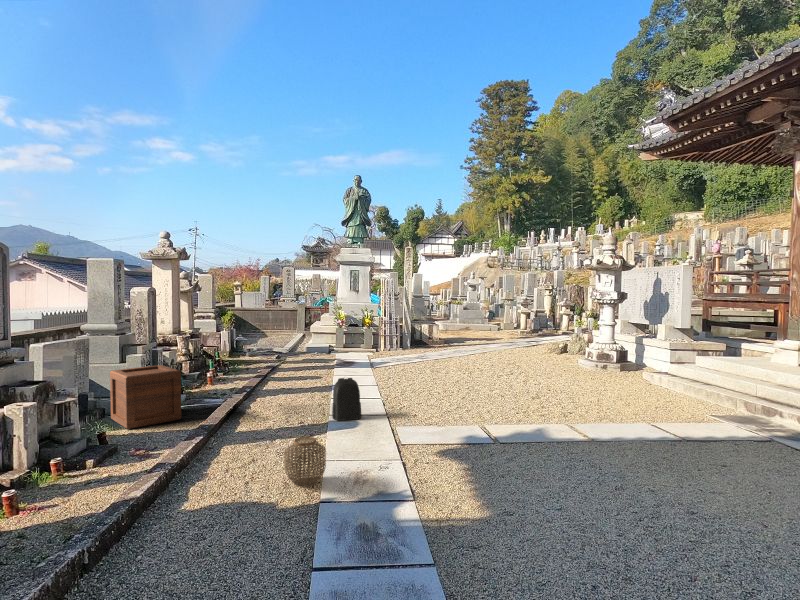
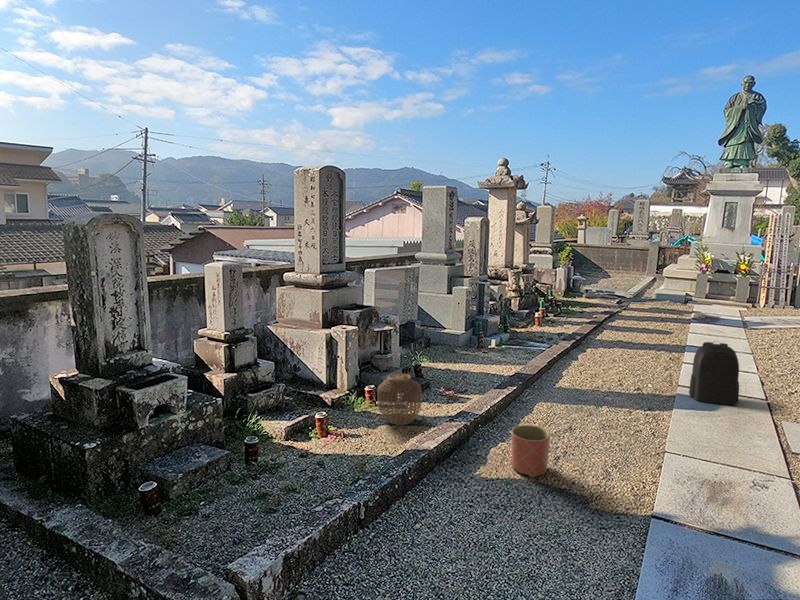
wooden crate: present [110,365,181,429] -> none [436,300,500,363]
woven basket: present [284,437,326,486] -> present [377,373,422,425]
planter: none [212,455,242,494] -> present [511,425,550,477]

